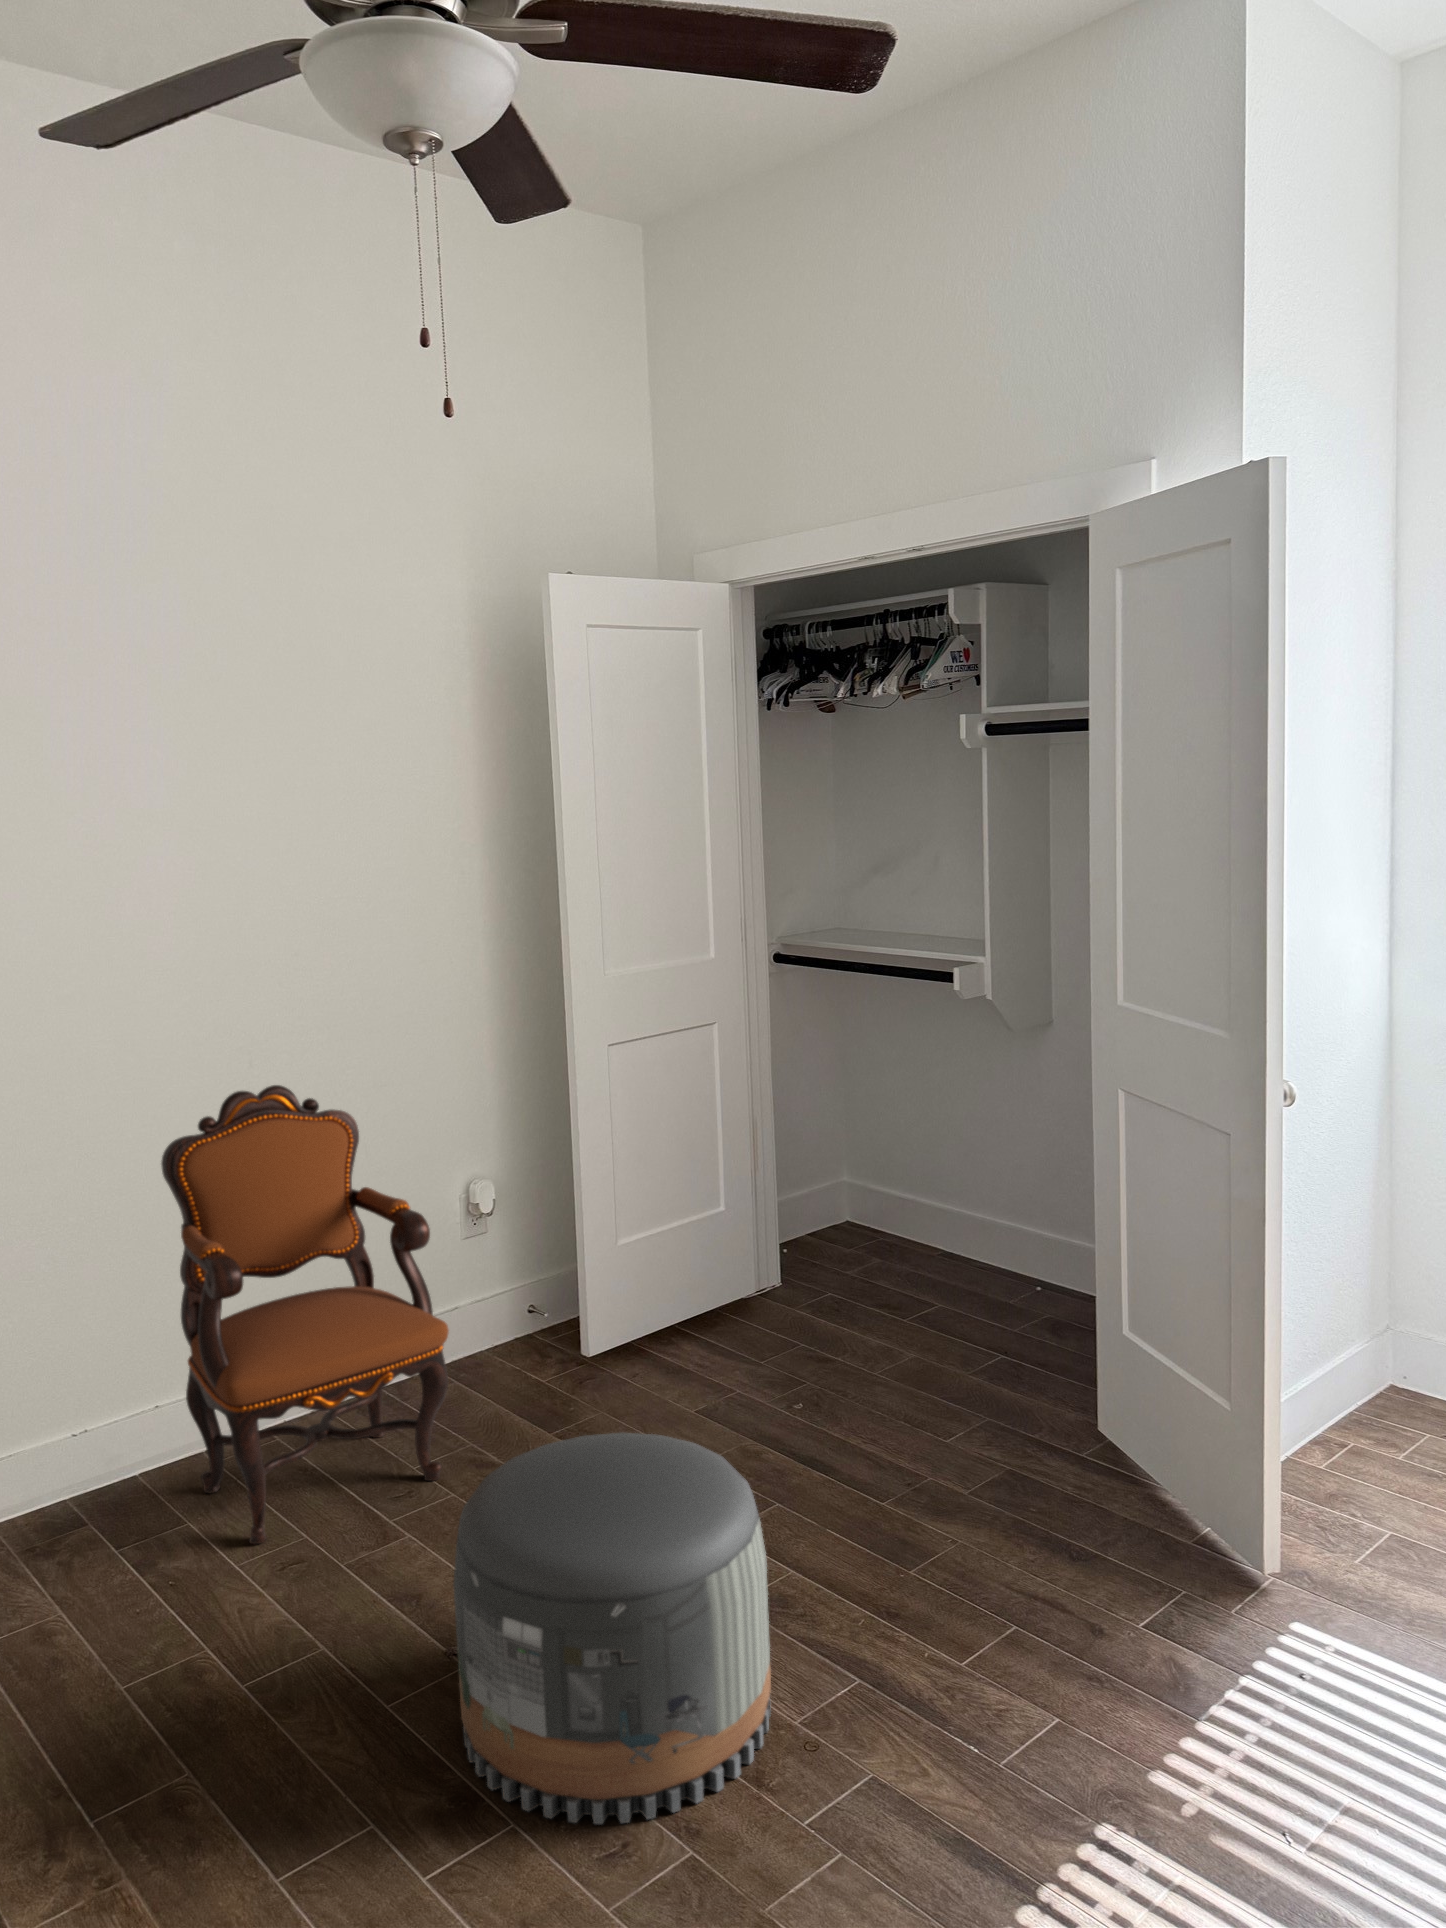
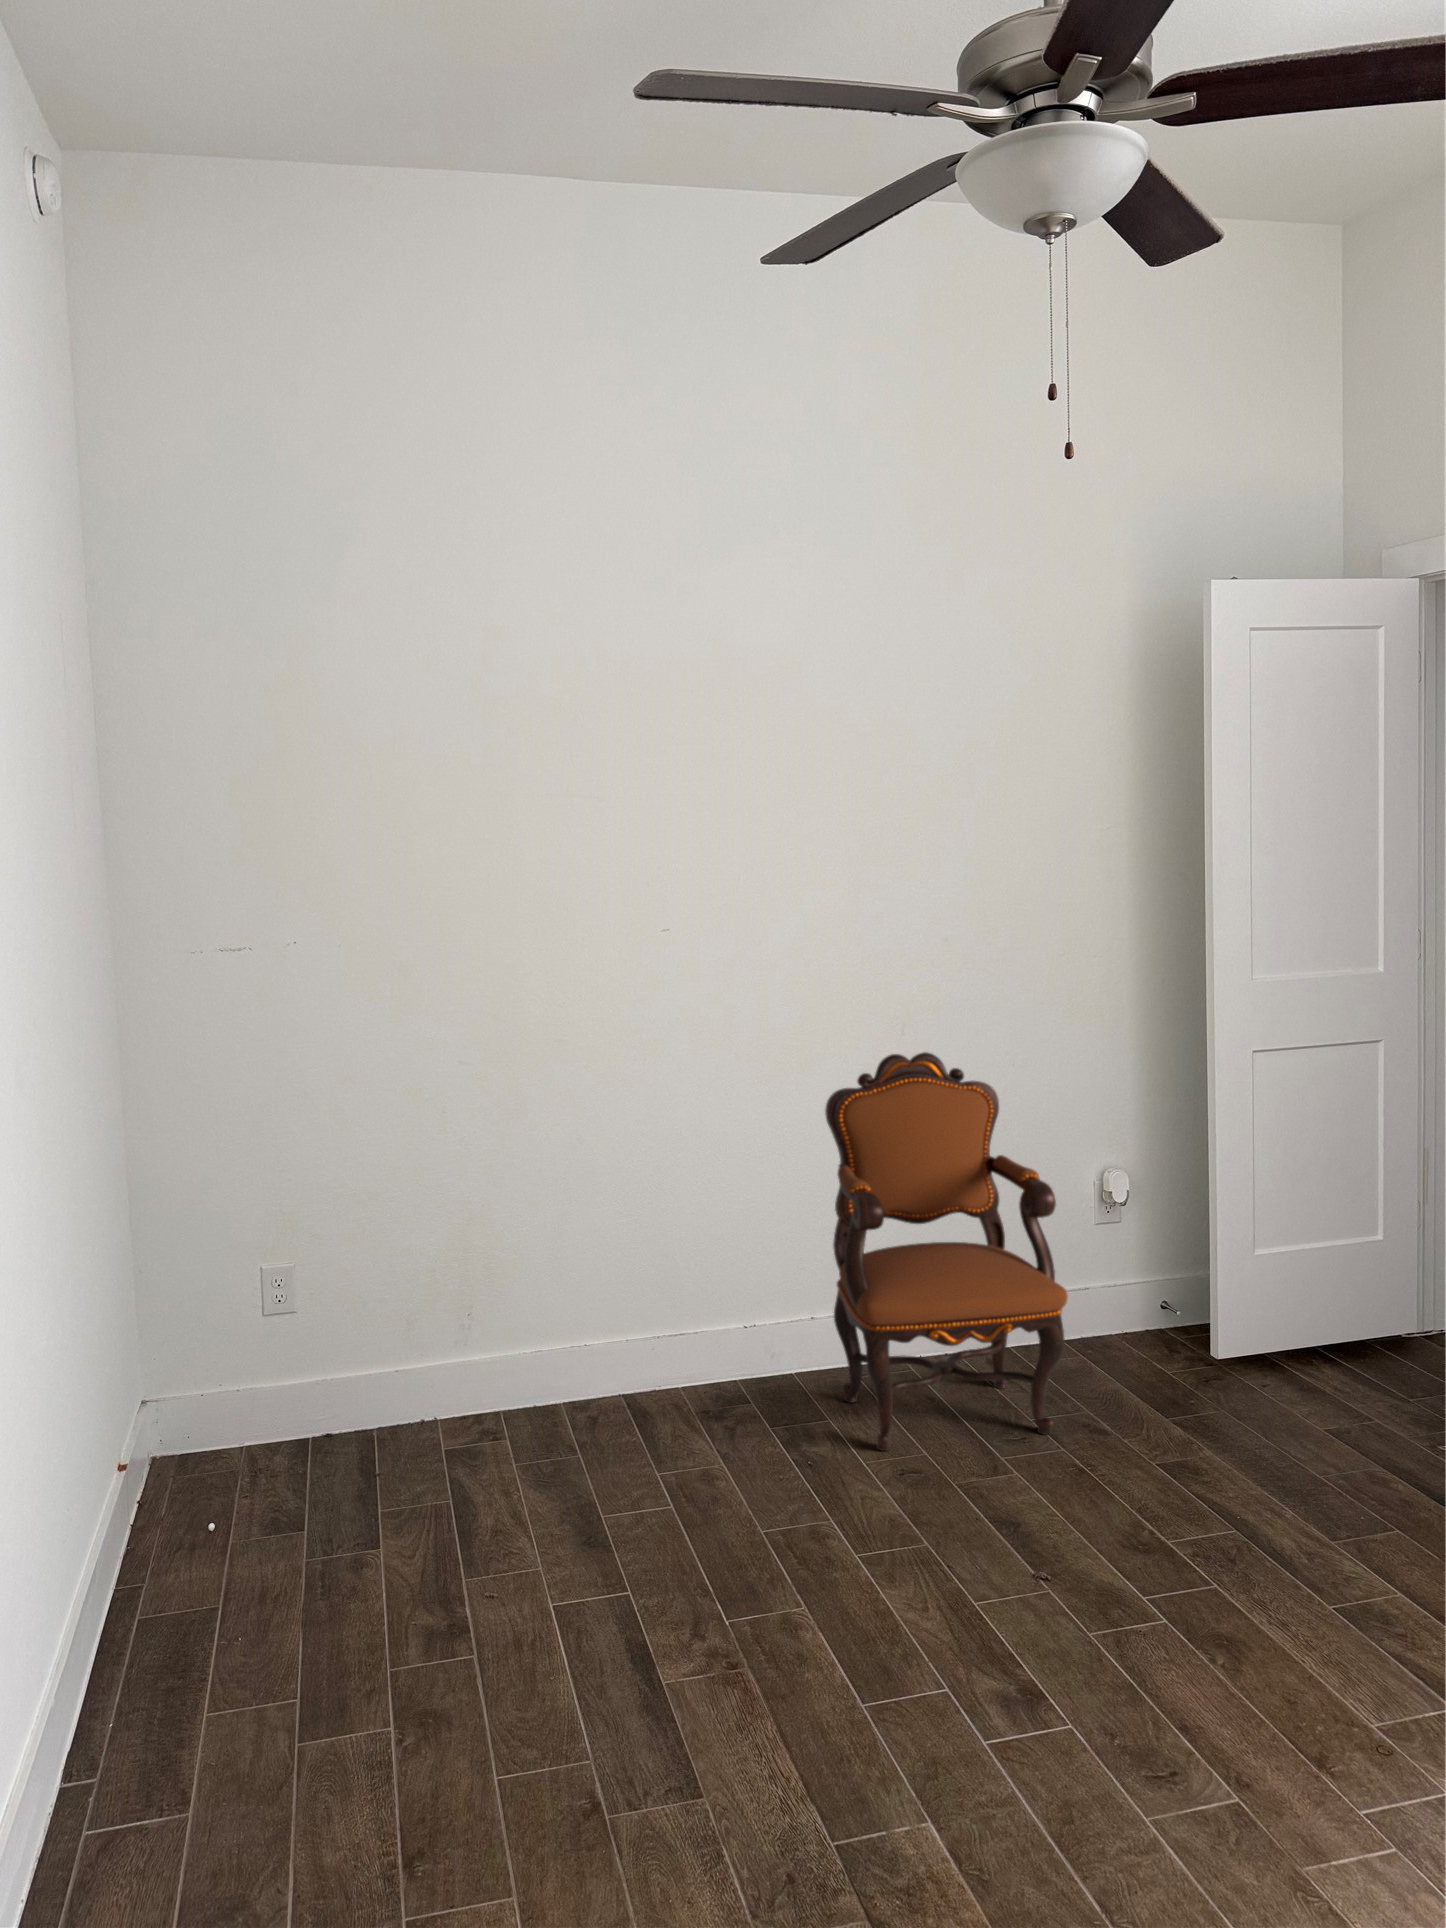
pouf: present [454,1433,771,1824] -> none [1037,1404,1349,1763]

